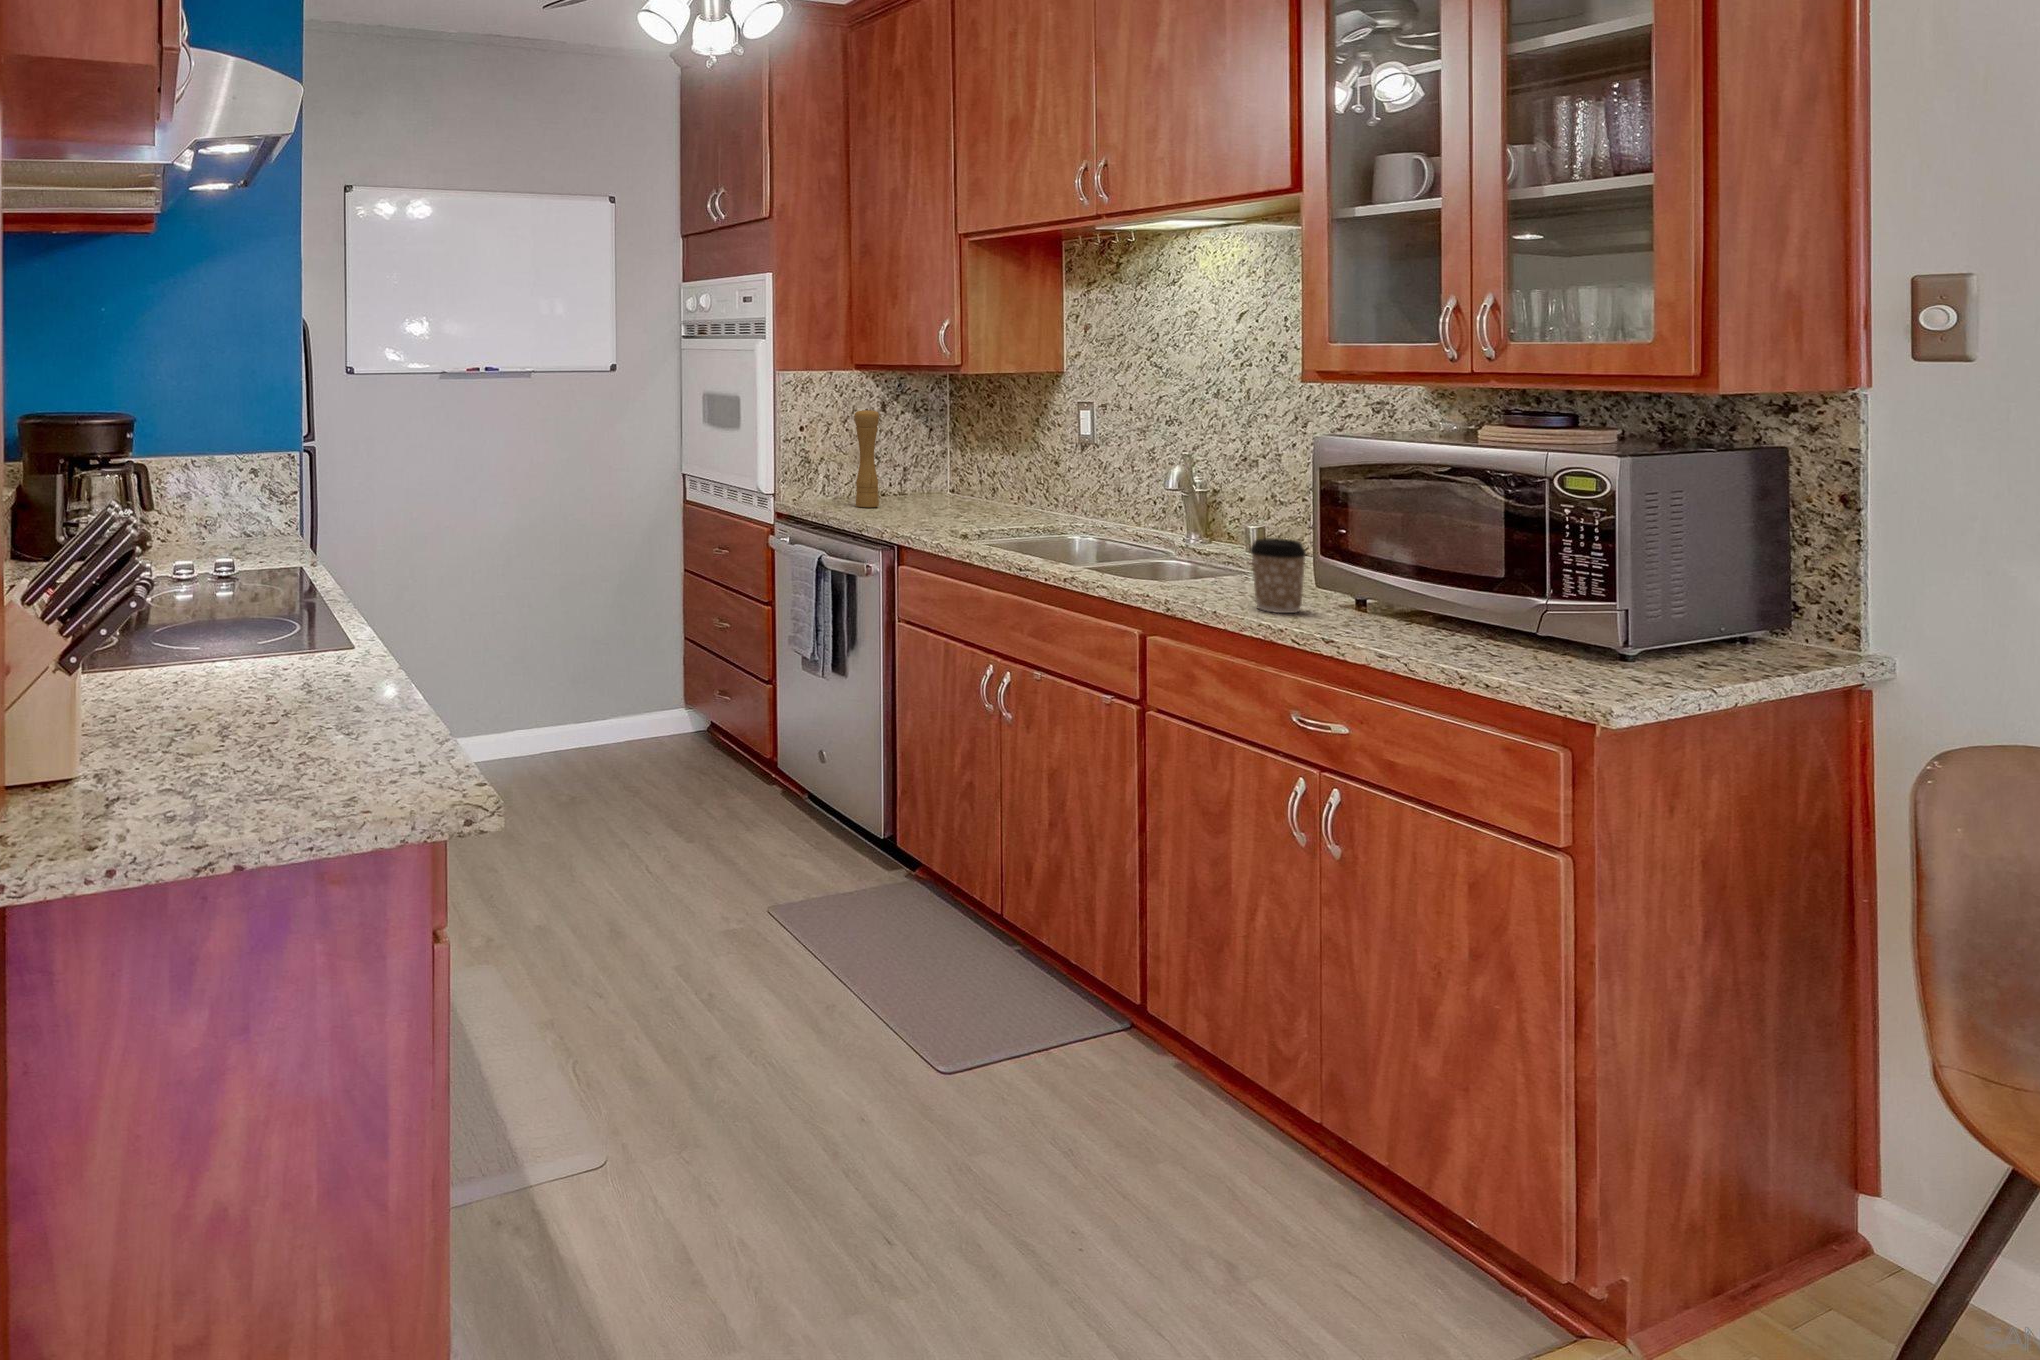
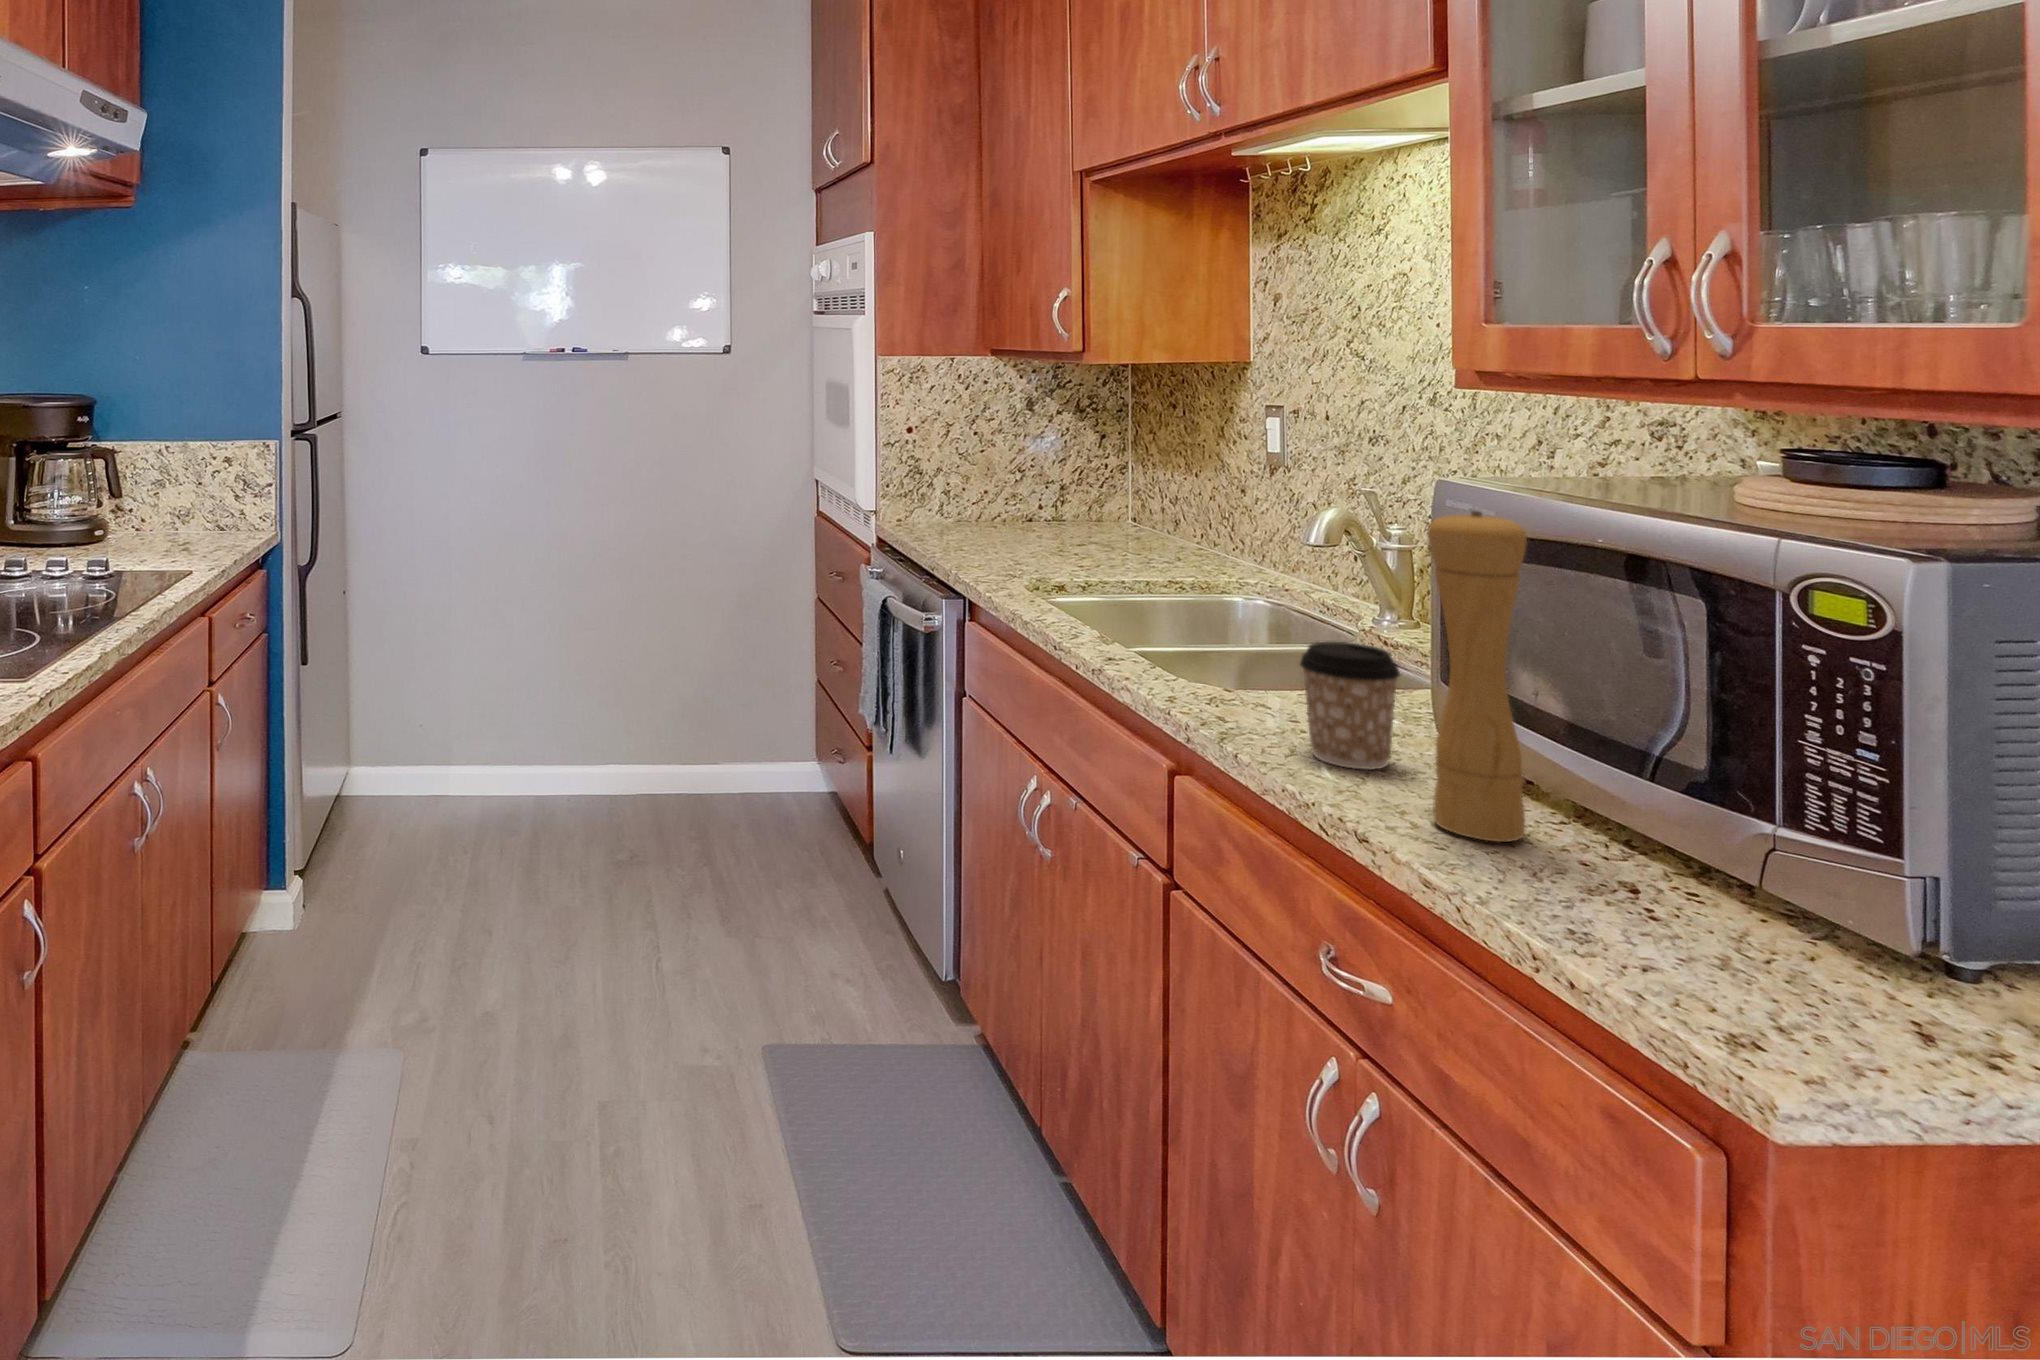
pepper mill: present [854,409,879,508] -> present [1427,510,1527,842]

